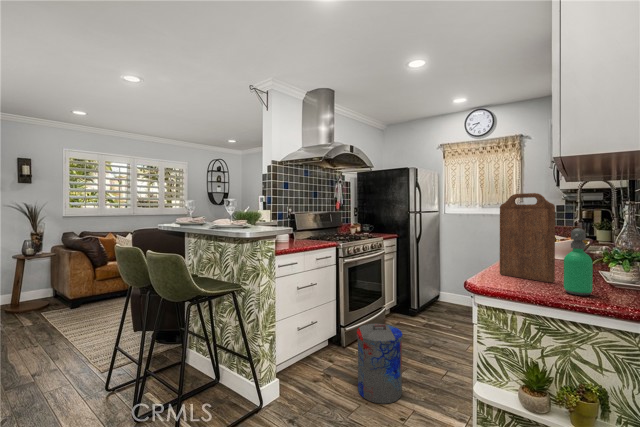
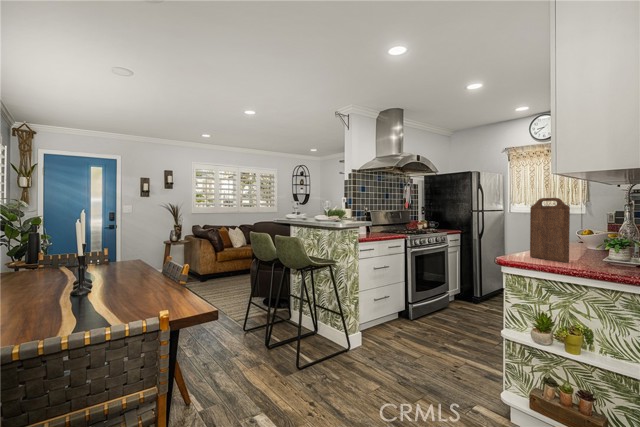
soap dispenser: present [564,228,593,295] -> none [569,223,589,269]
trash can: present [357,324,403,404] -> none [421,298,459,358]

